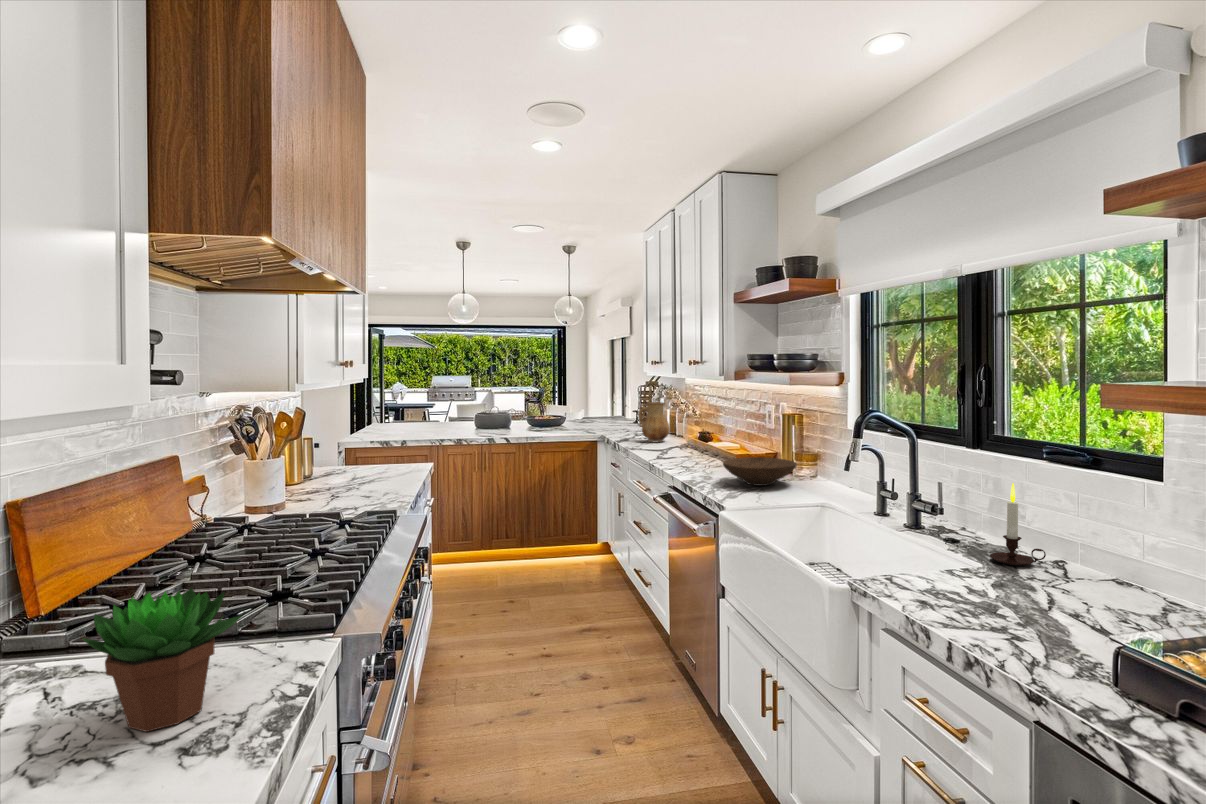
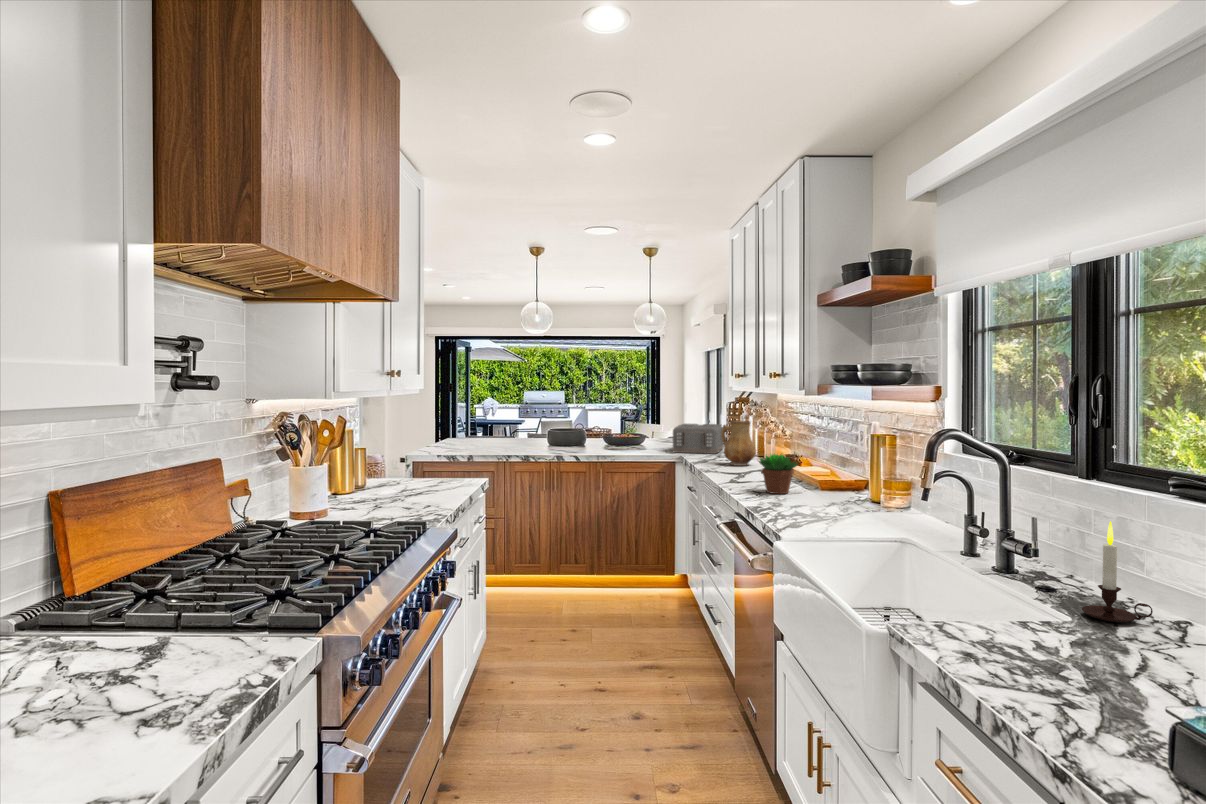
toaster: none [591,405,635,432] -> present [672,424,724,454]
wooden bowl: present [723,457,796,486] -> none [795,484,881,517]
succulent plant: present [83,588,241,732] -> present [759,454,797,494]

